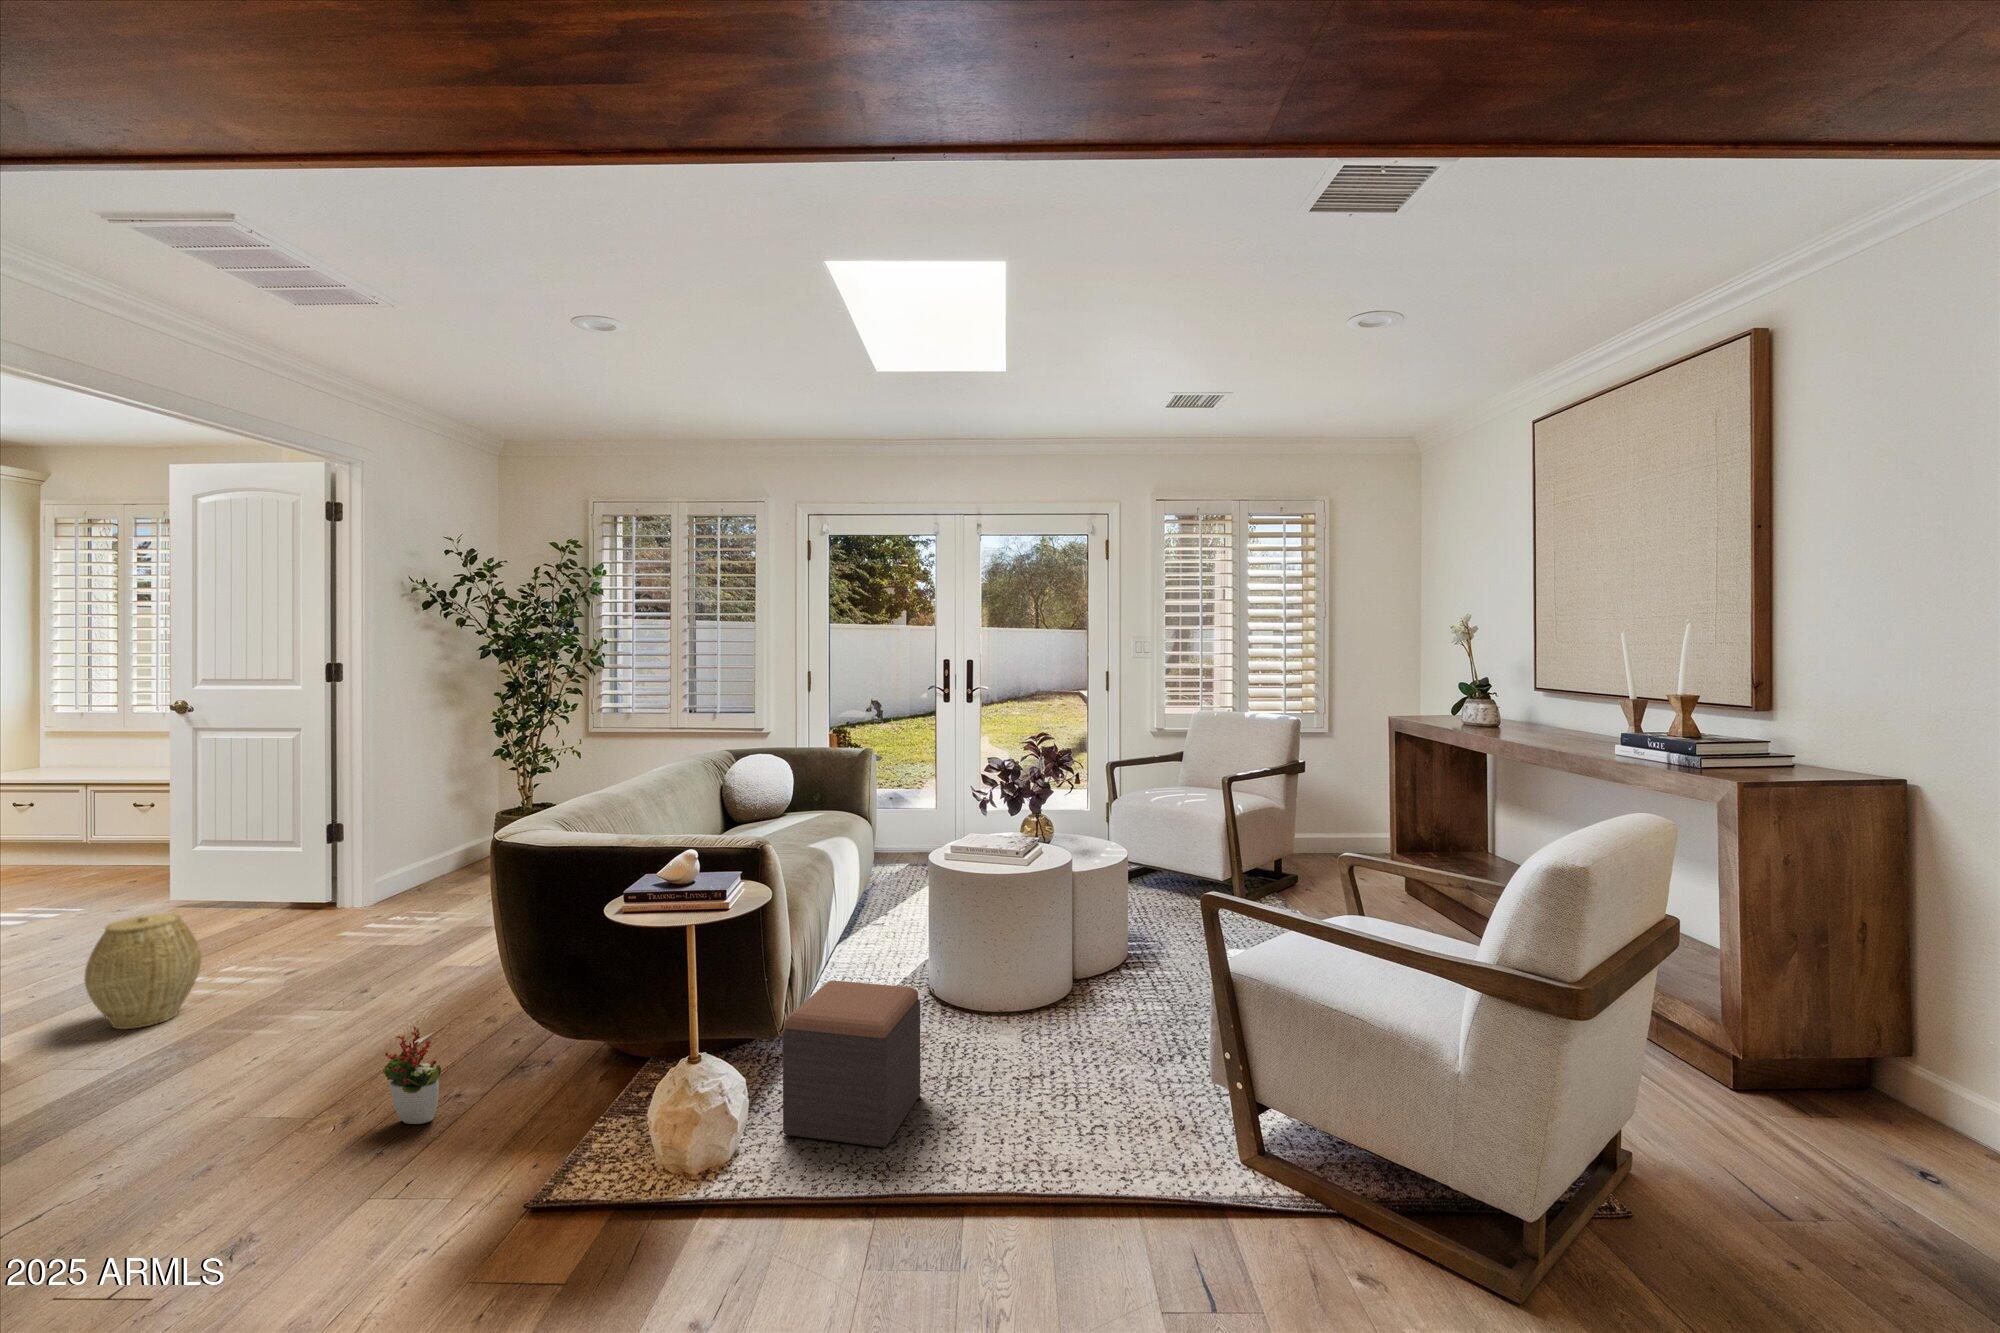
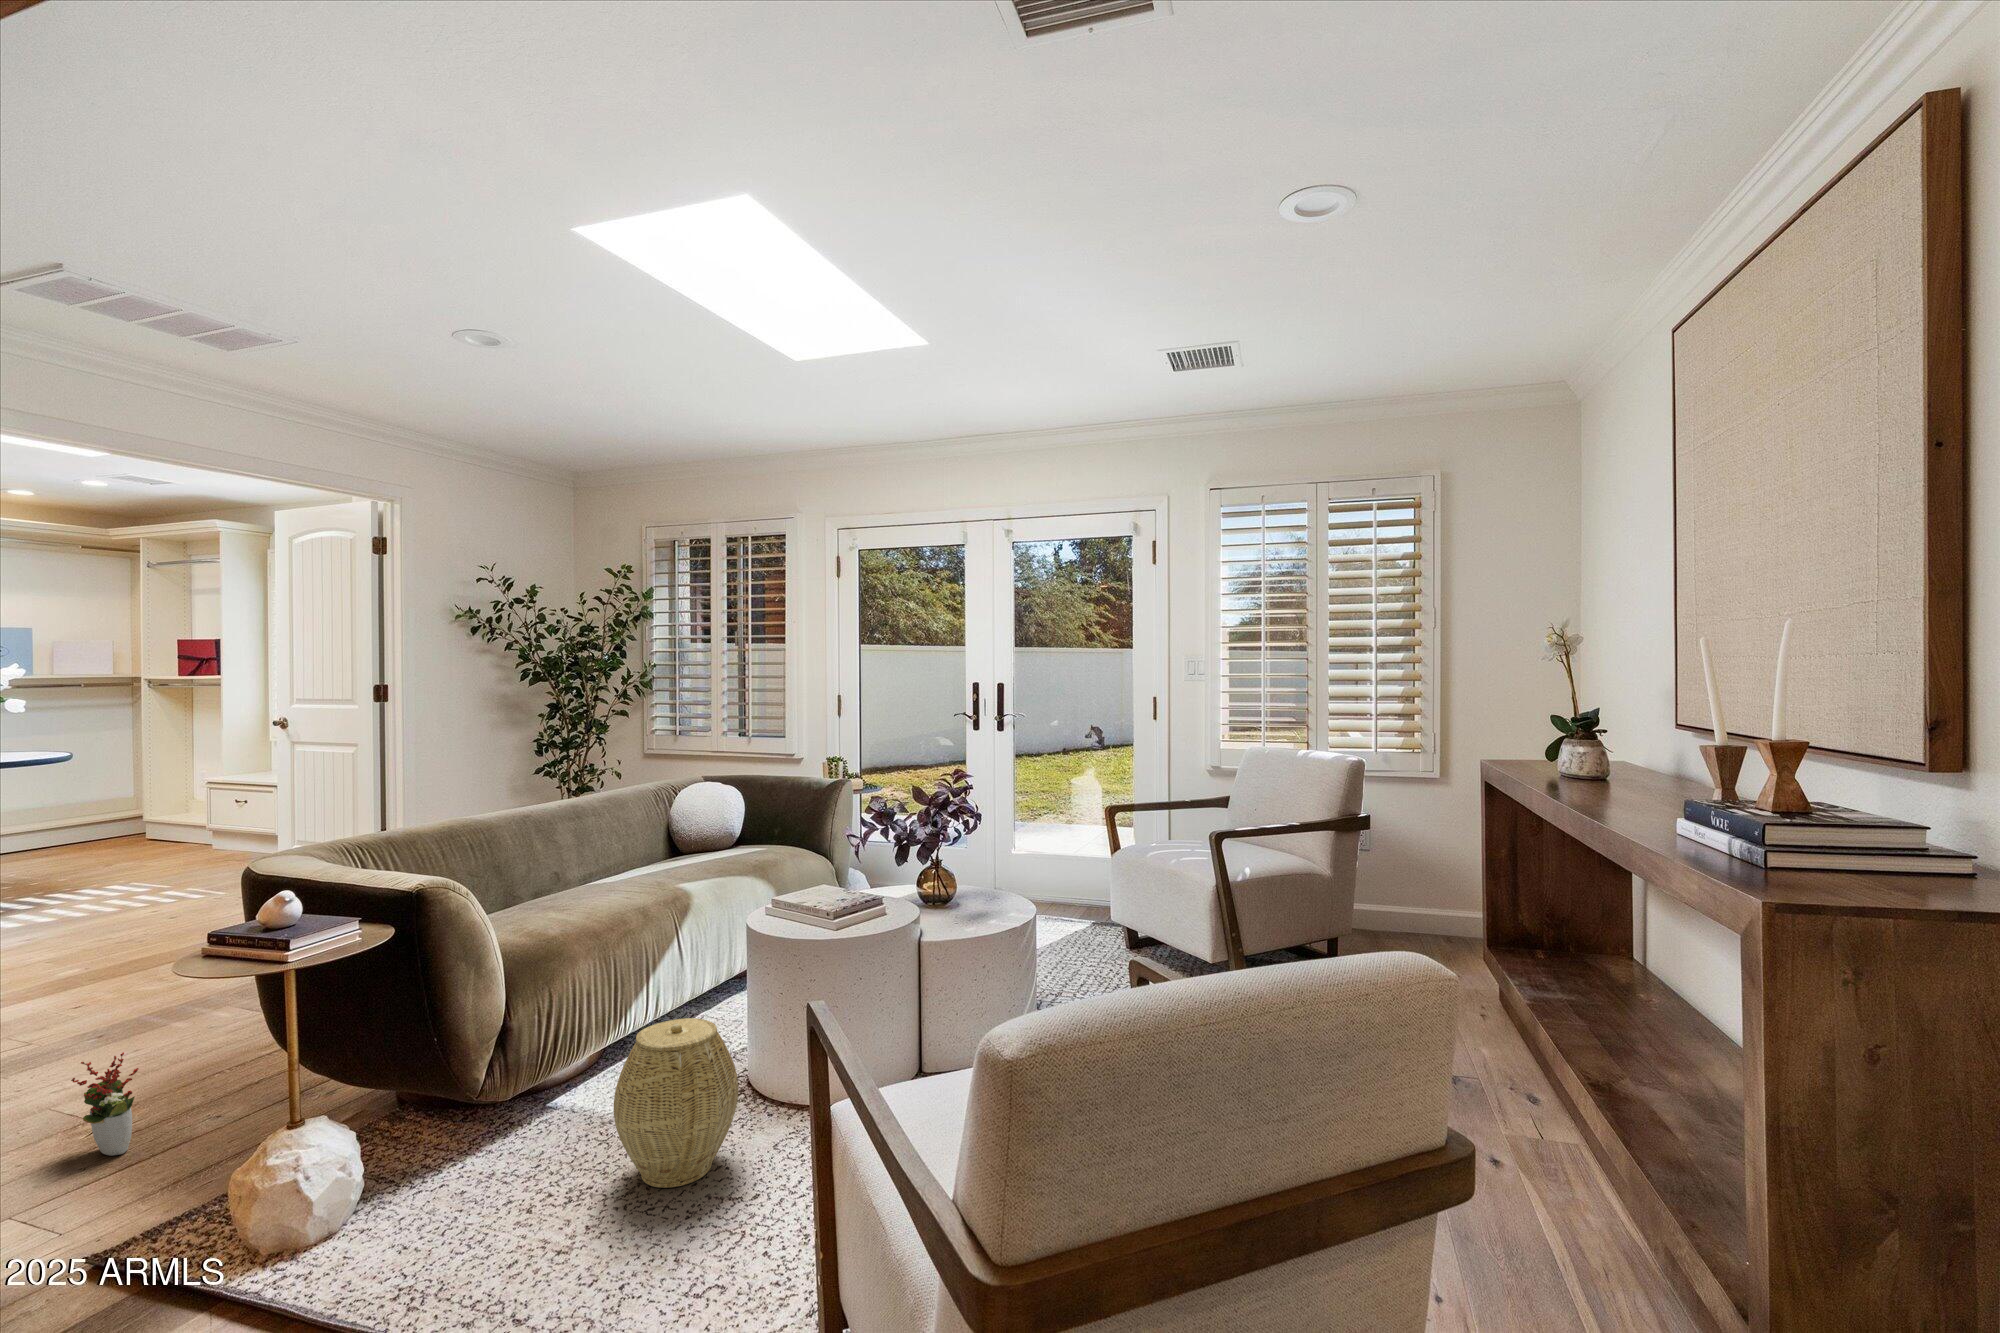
woven basket: present [84,914,201,1029] -> present [613,1018,738,1188]
footstool: present [783,980,920,1148] -> none [359,1058,558,1285]

